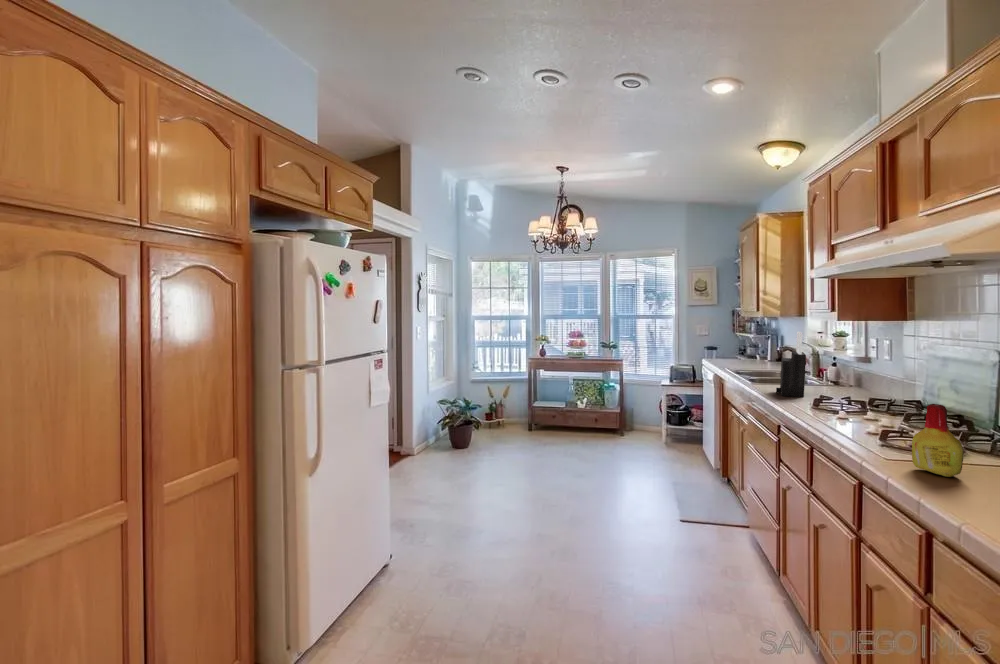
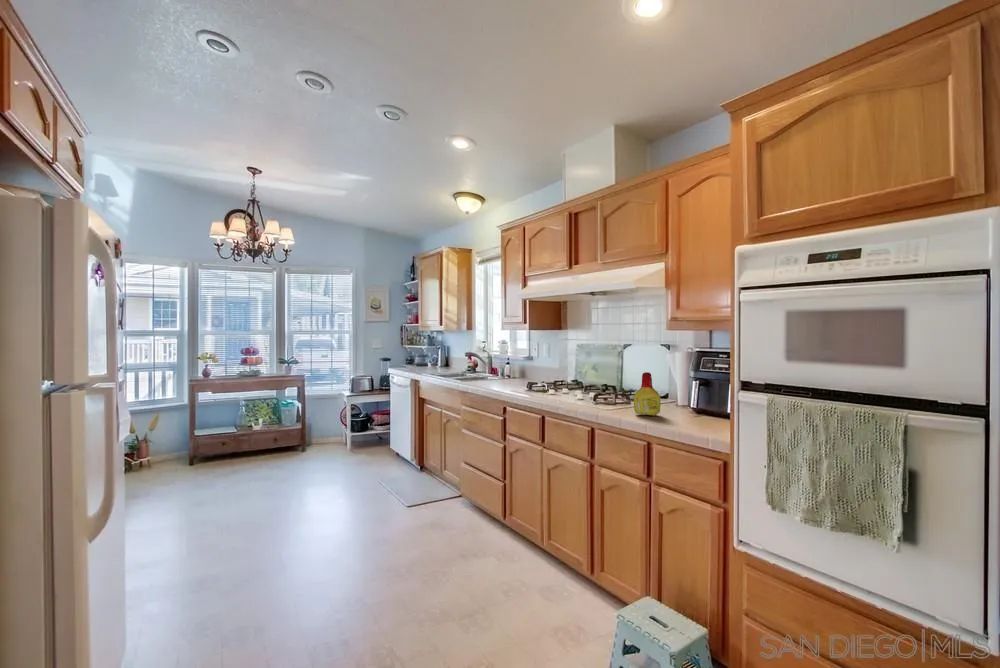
knife block: present [776,332,806,397] -> none [489,338,511,387]

